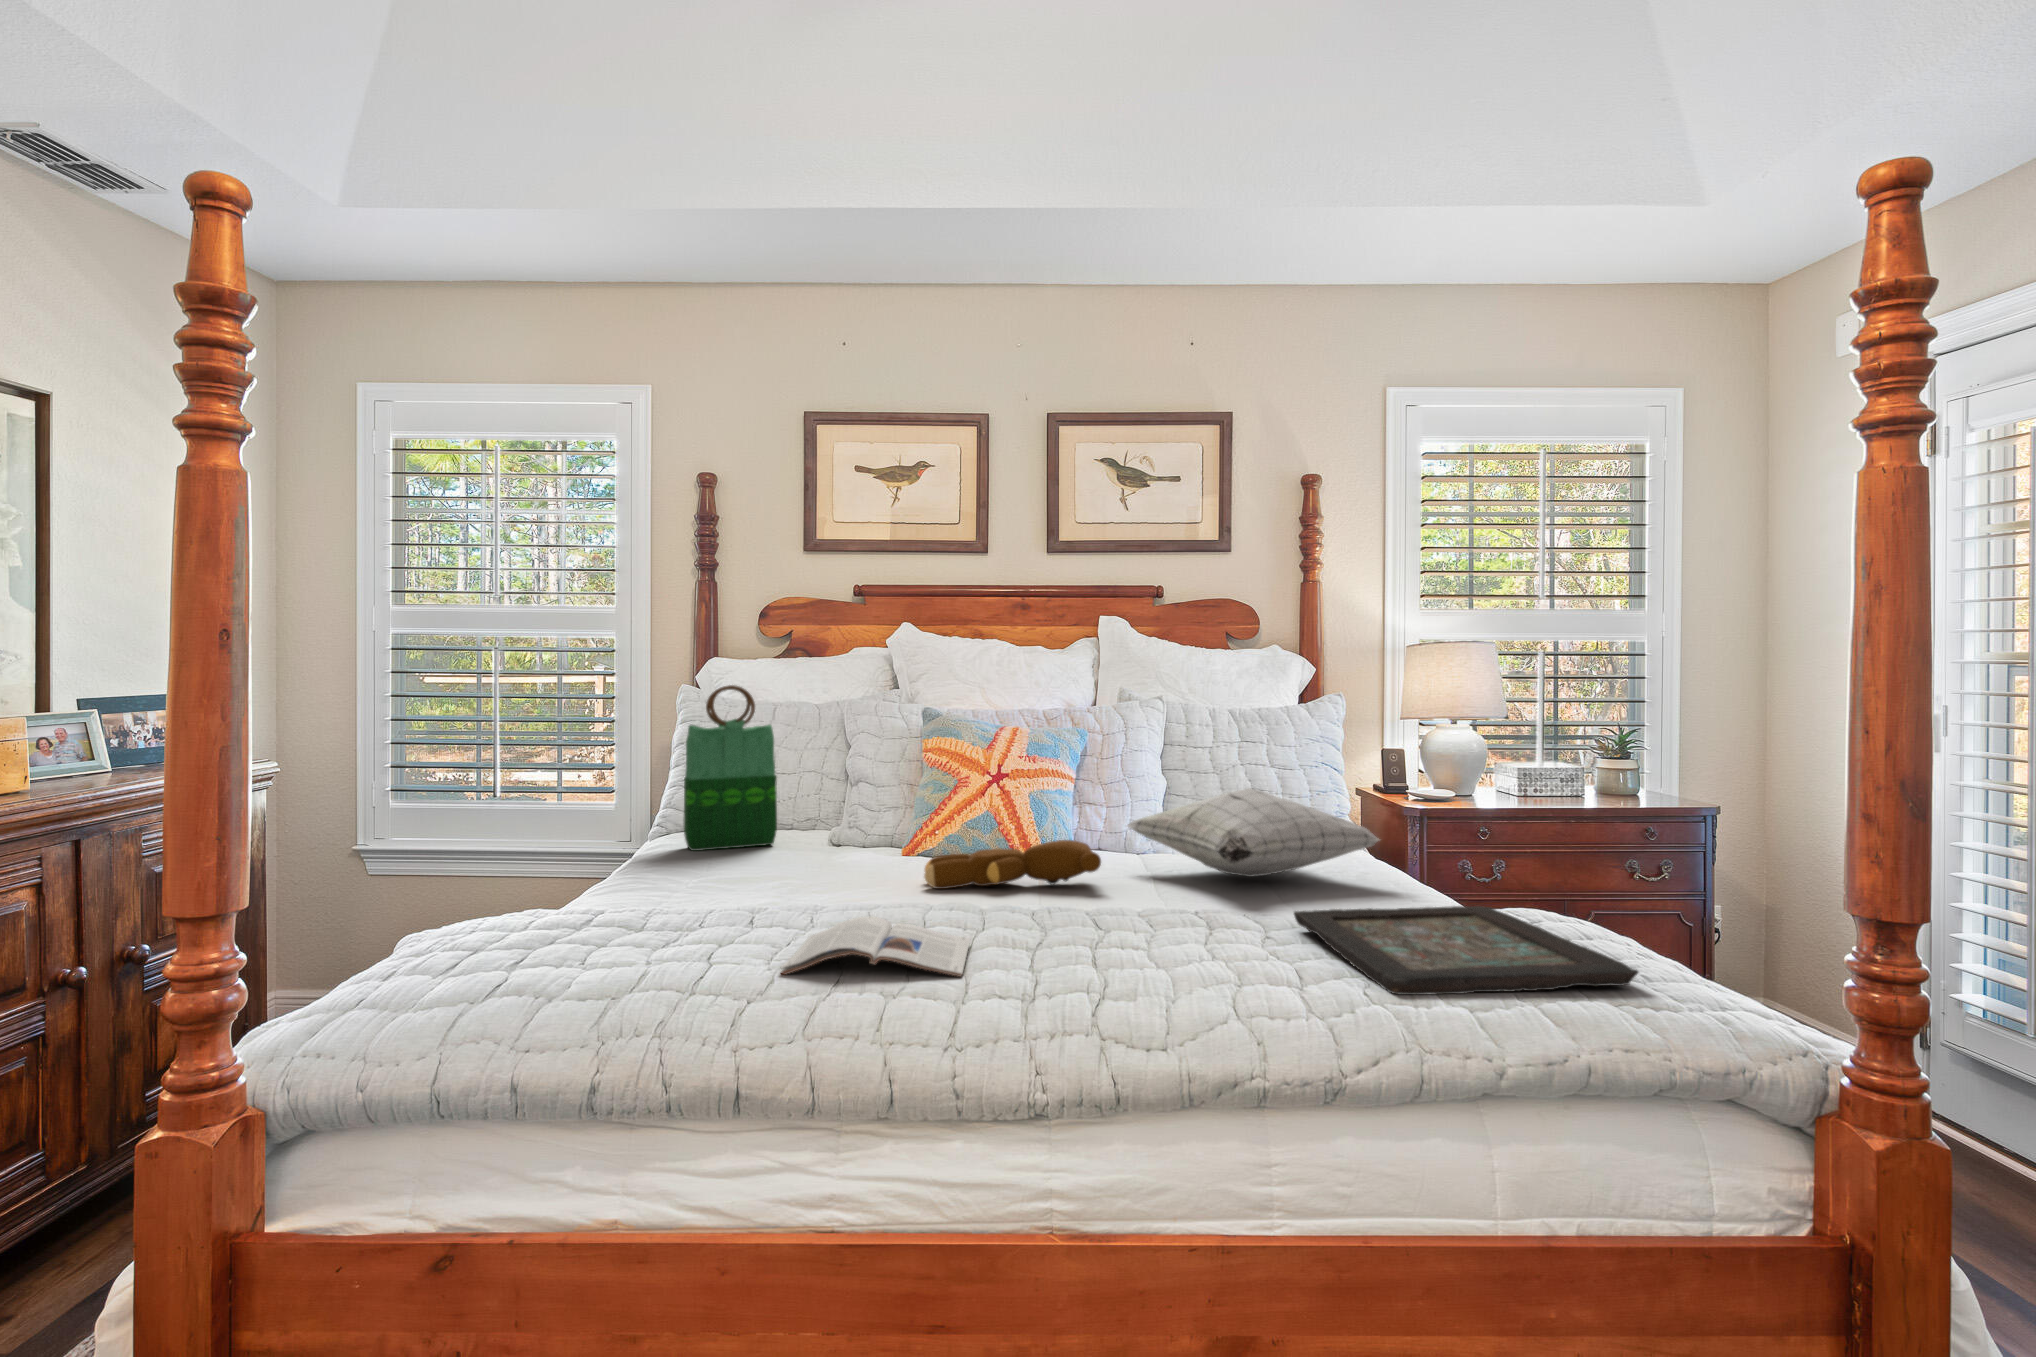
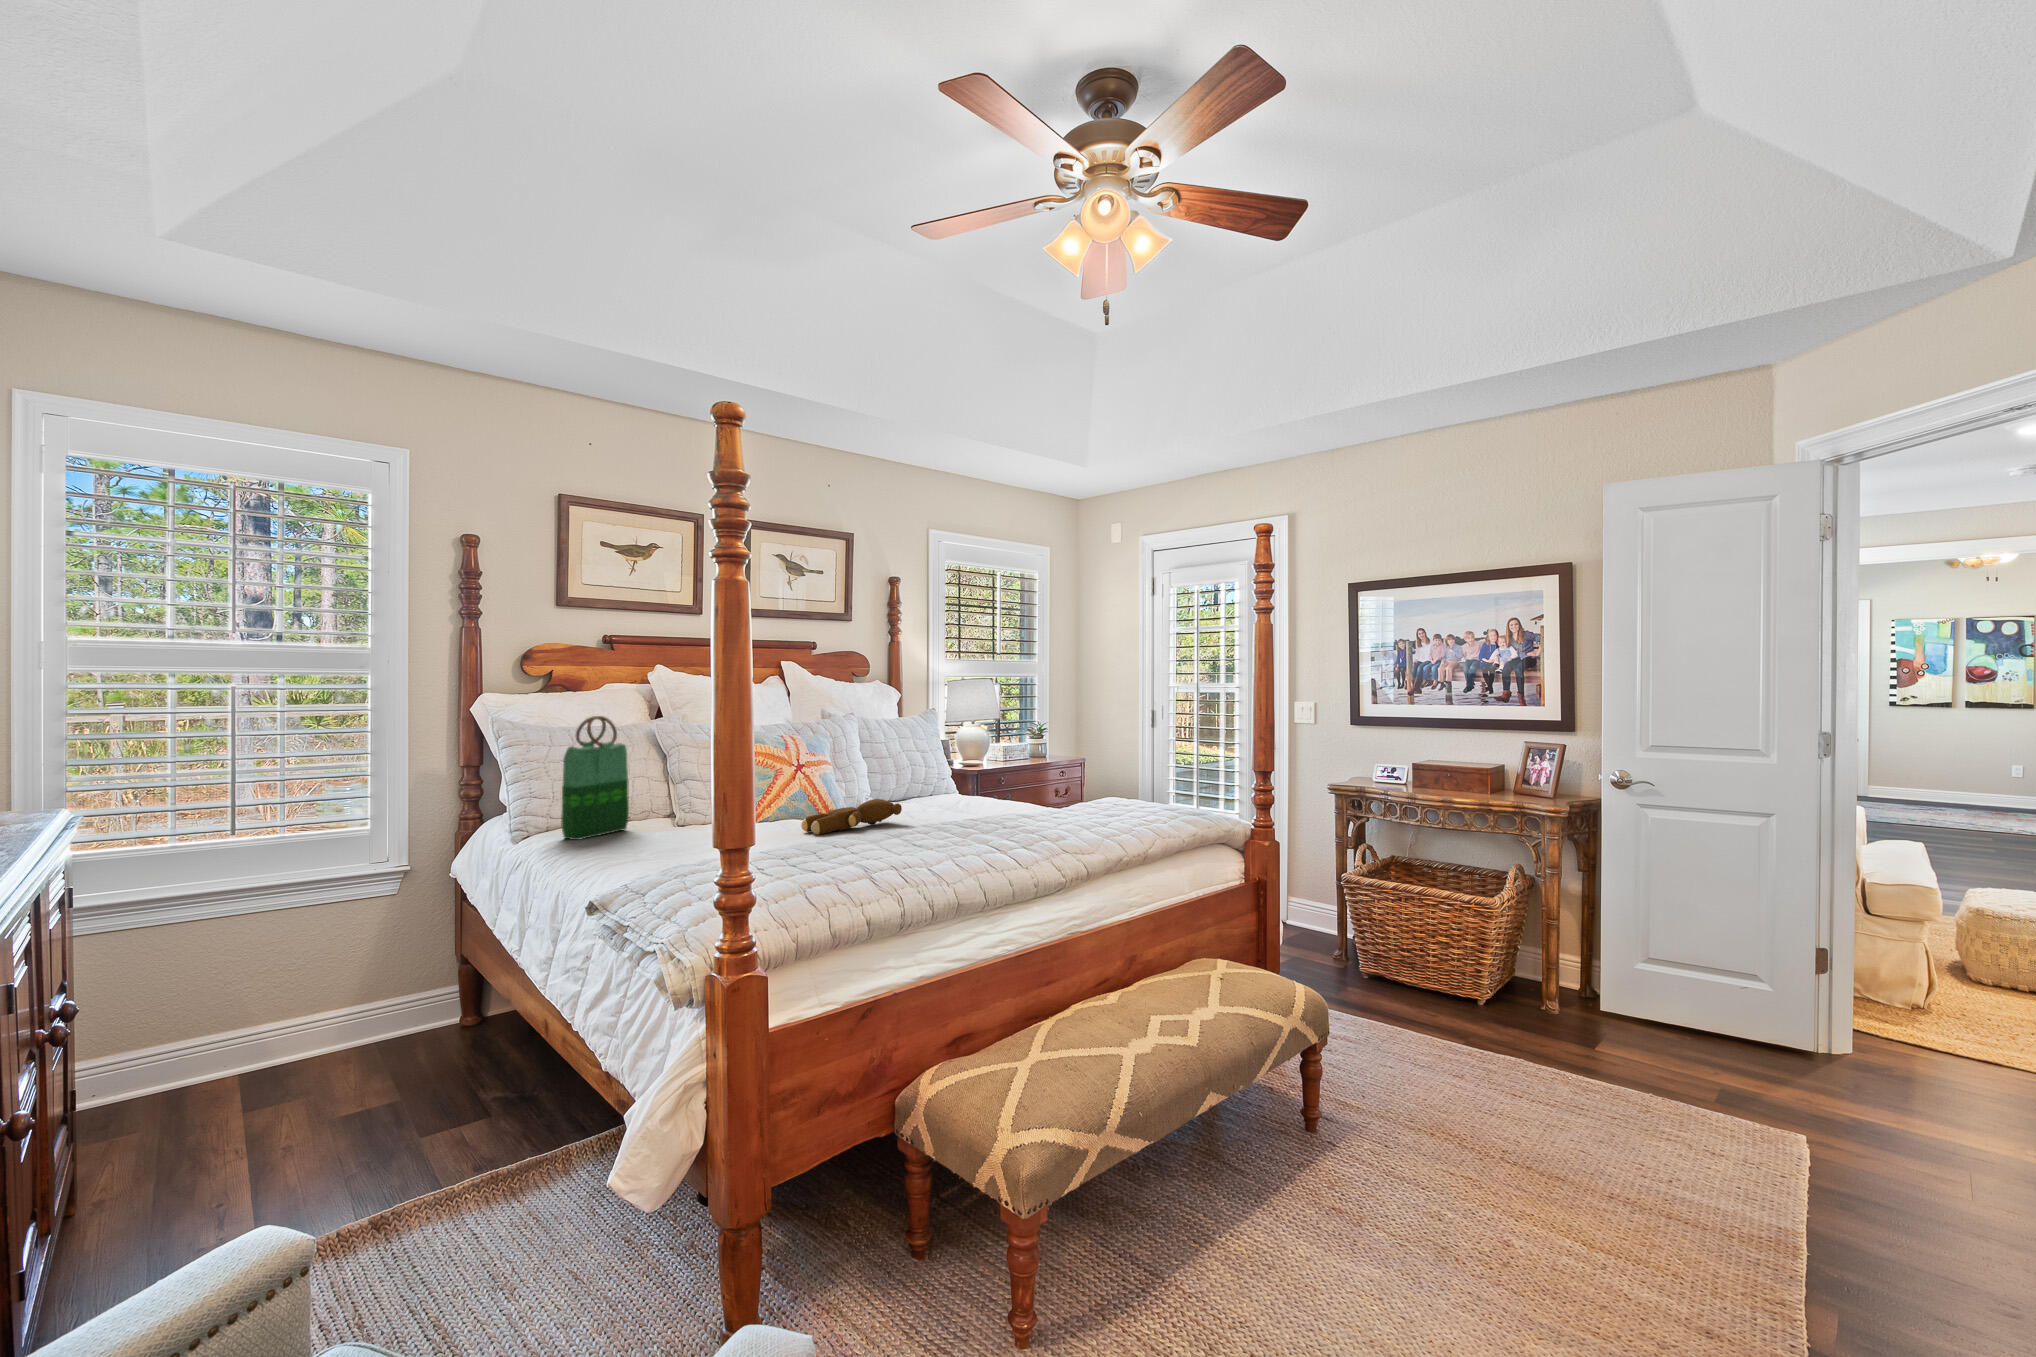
pillow: present [1127,788,1379,877] -> none [883,763,1011,810]
decorative tray: present [1294,906,1638,995] -> none [1021,806,1164,839]
magazine: present [781,917,970,977] -> none [841,842,952,873]

